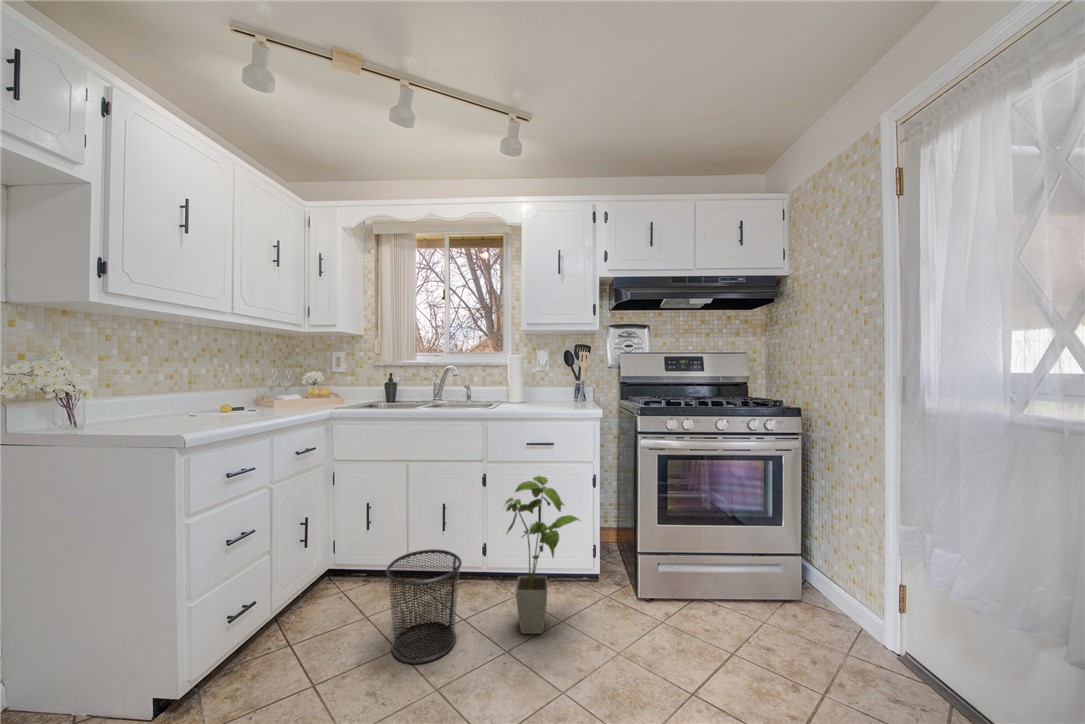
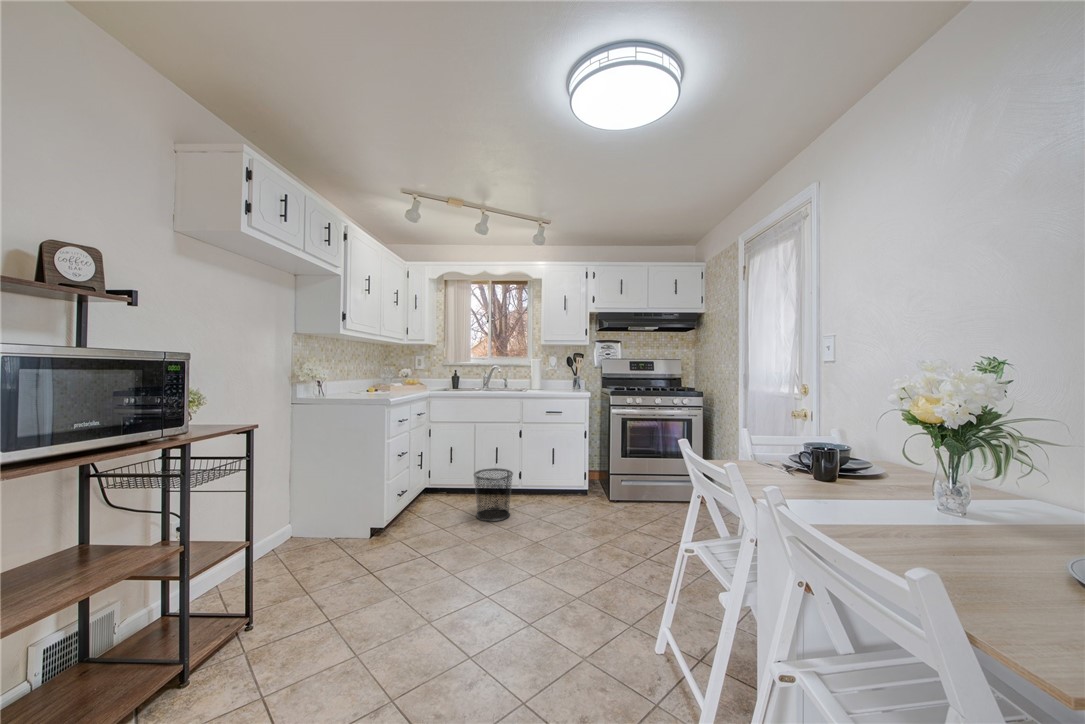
house plant: present [505,476,580,634] -> none [534,427,579,513]

